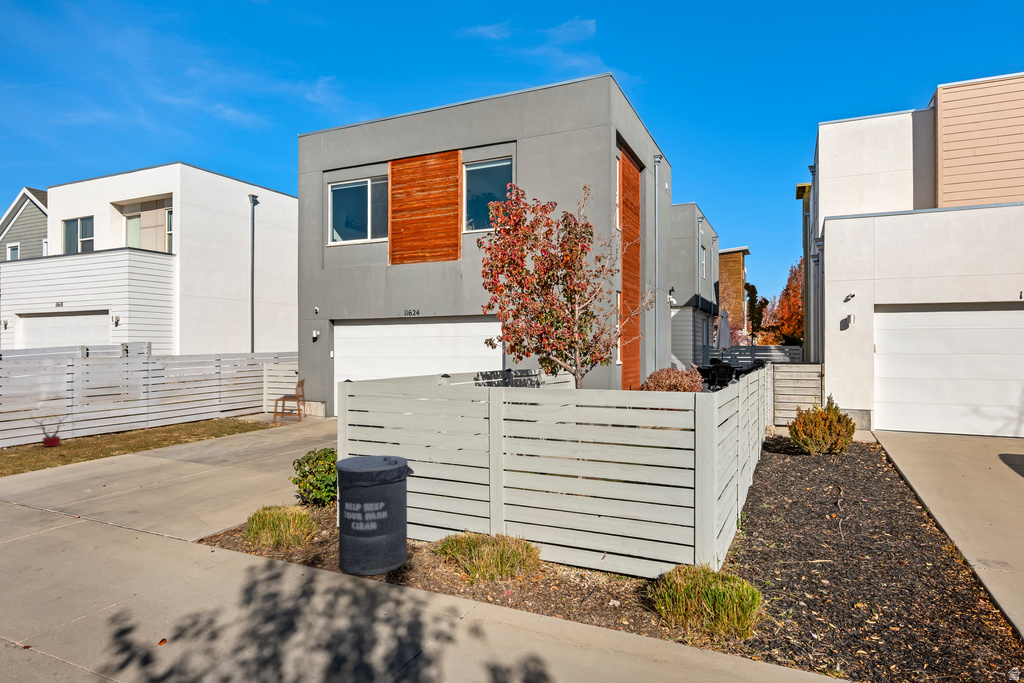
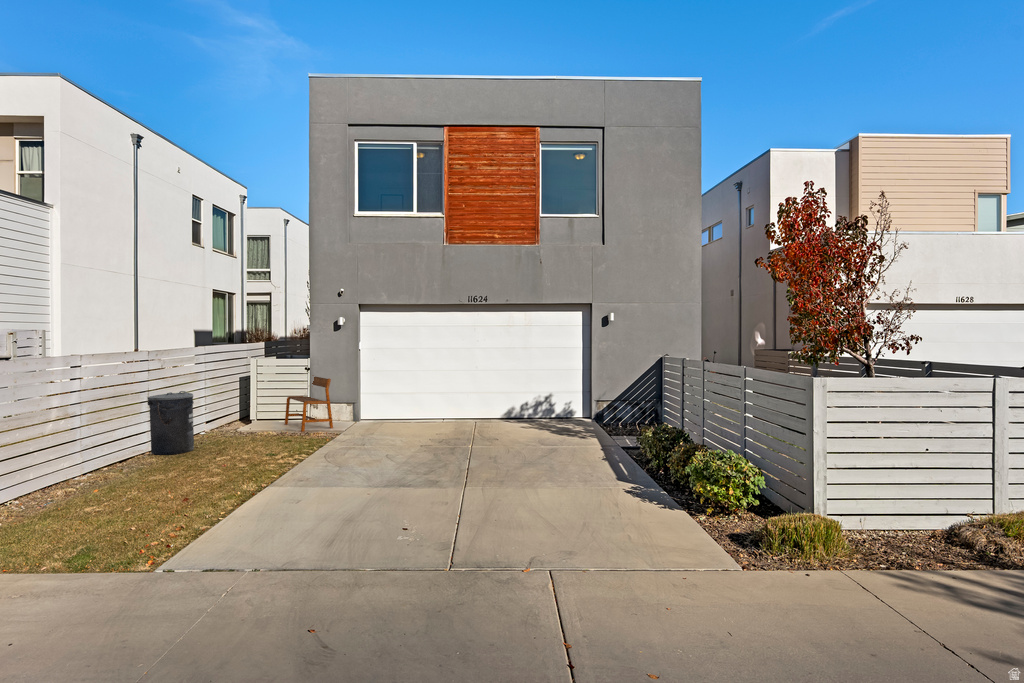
decorative plant: present [40,421,61,446] -> none [32,435,102,492]
trash can: present [335,455,414,575] -> present [148,391,194,455]

